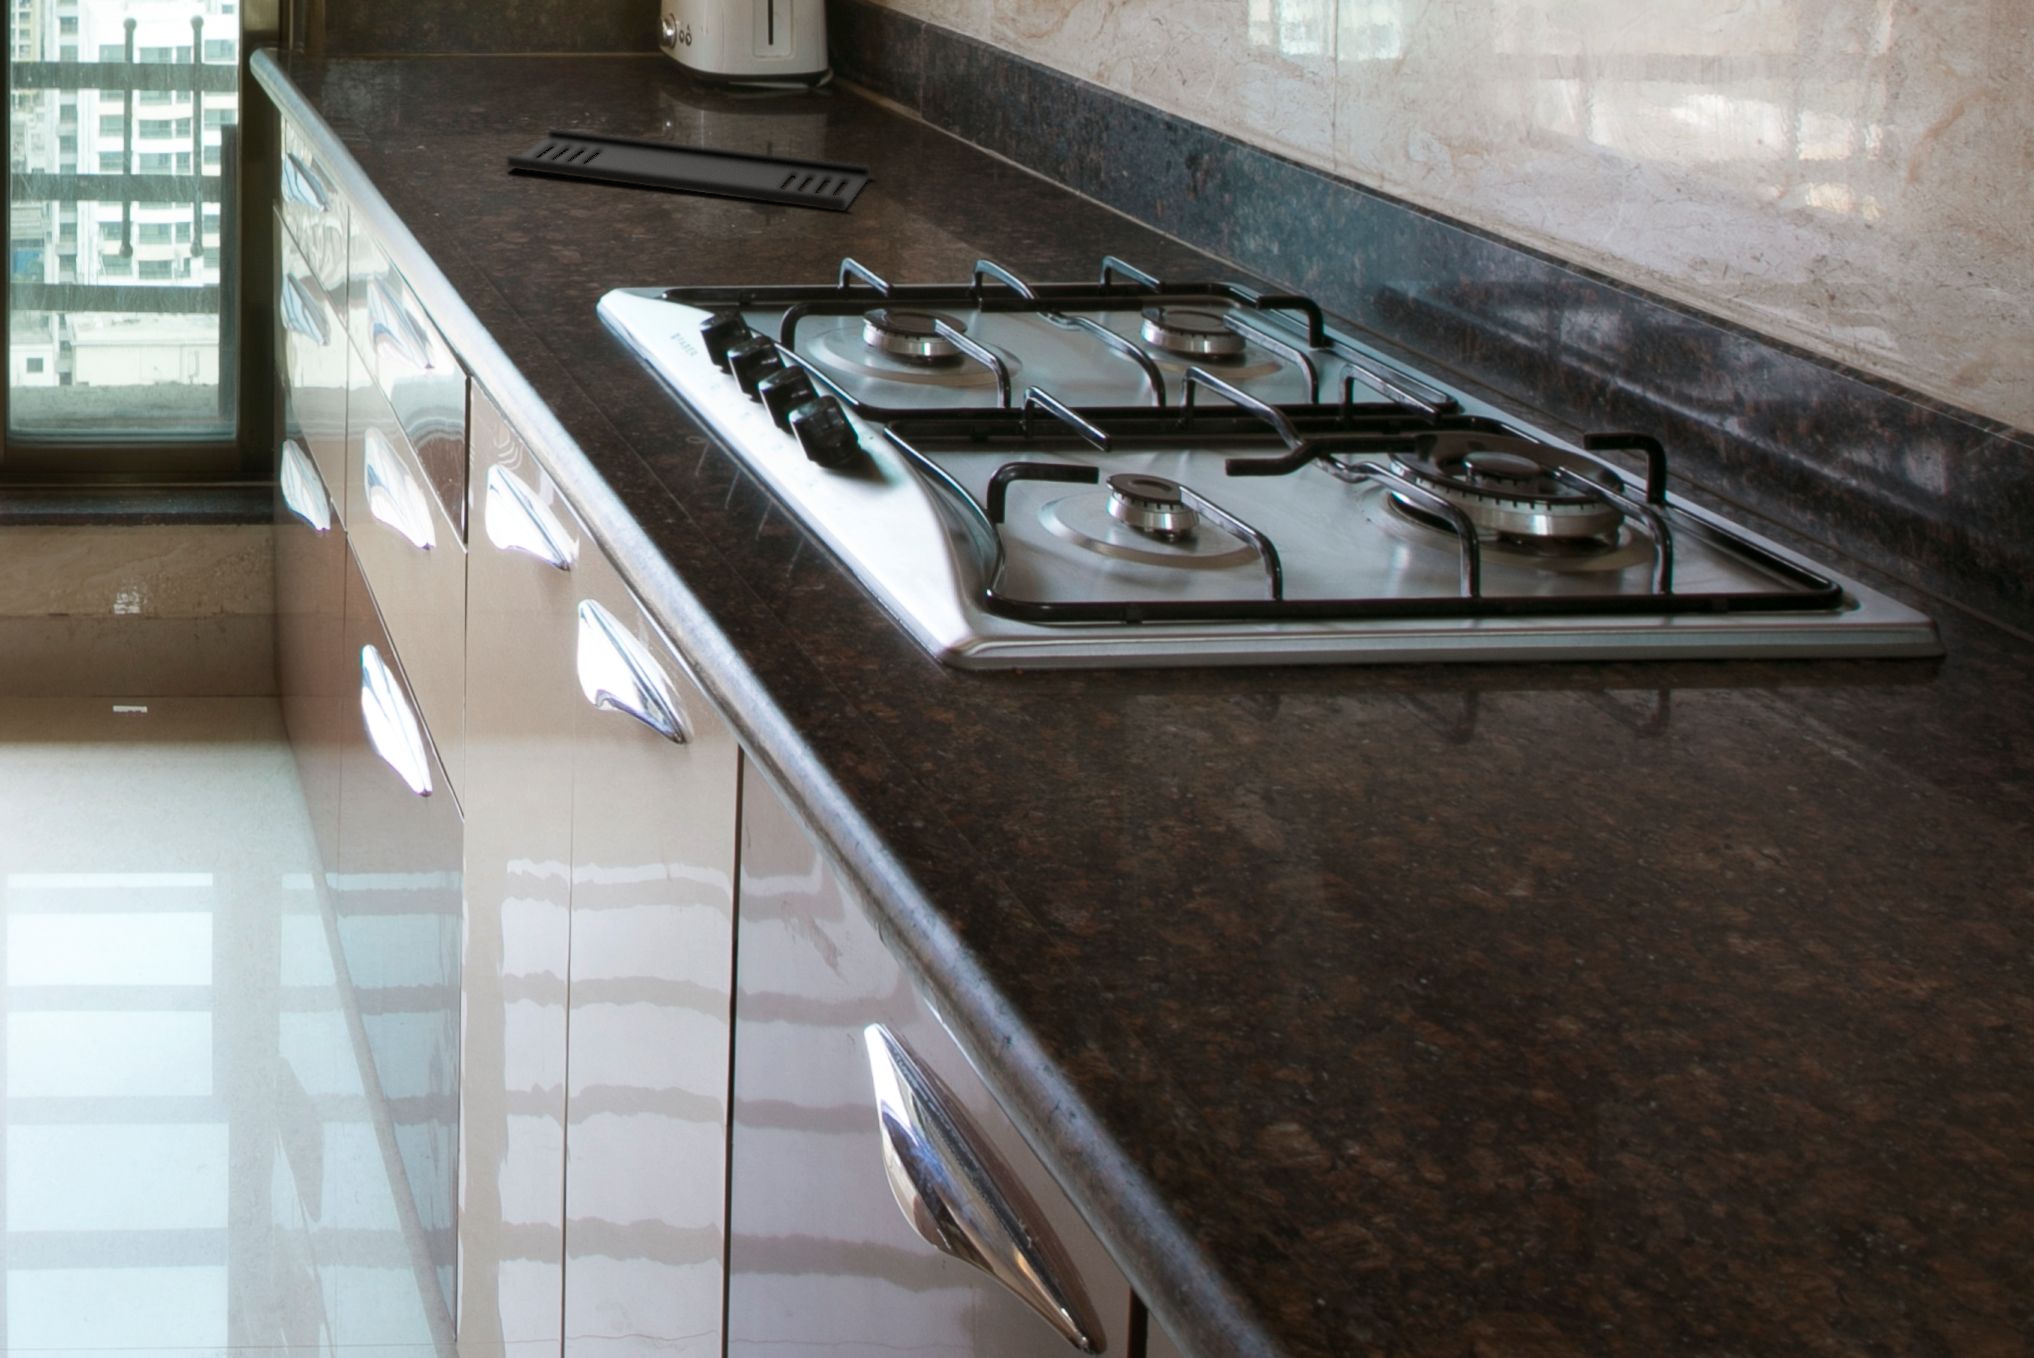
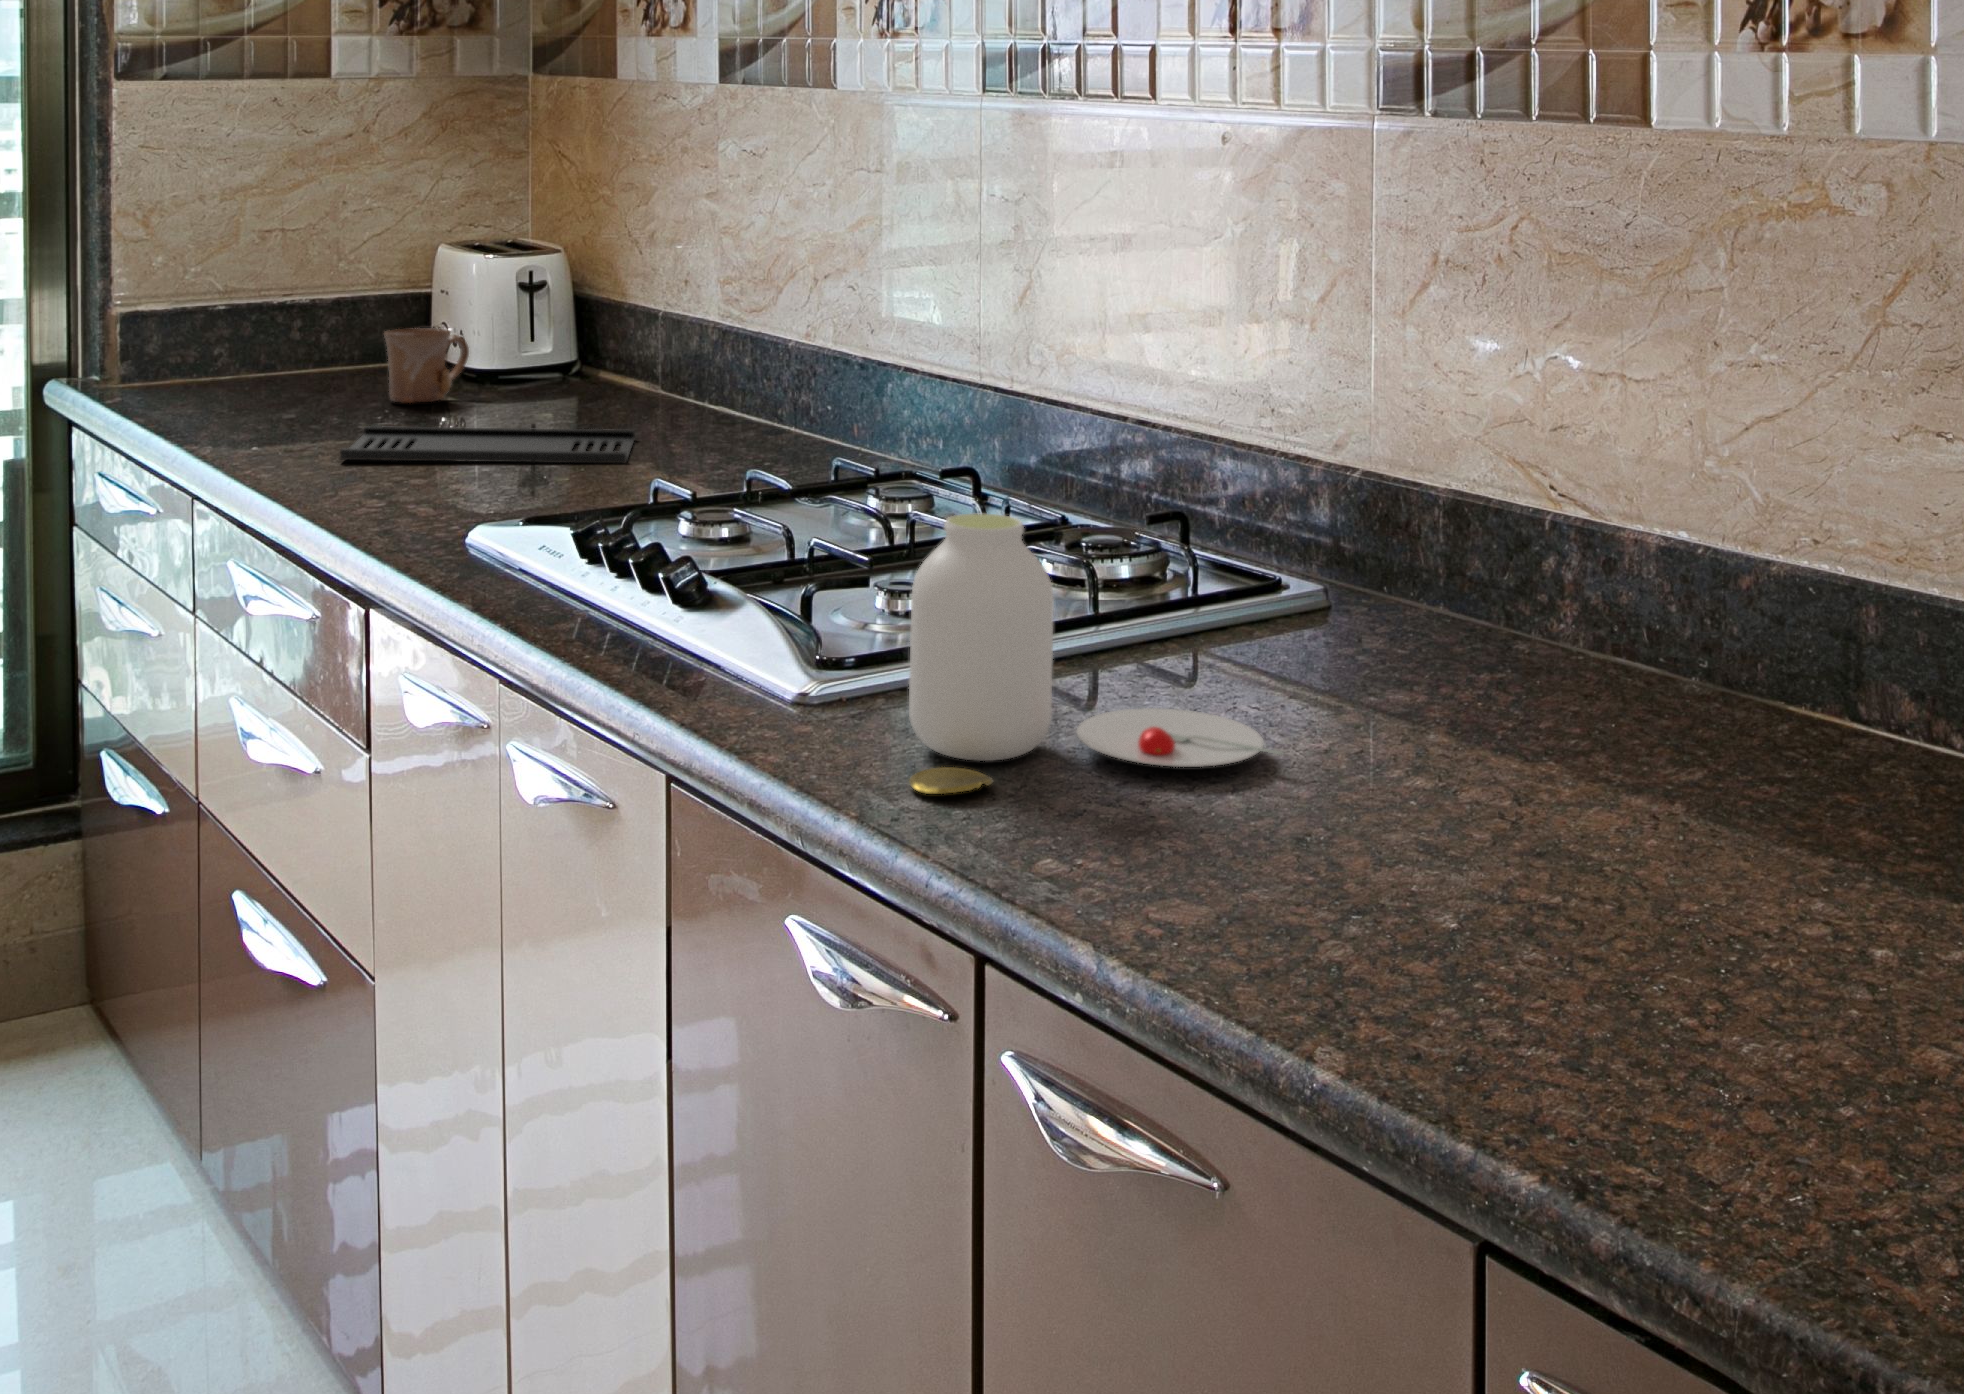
mug: none [593,16,693,100] -> present [384,328,469,403]
jar: none [1048,444,1787,979] -> present [909,514,1283,794]

